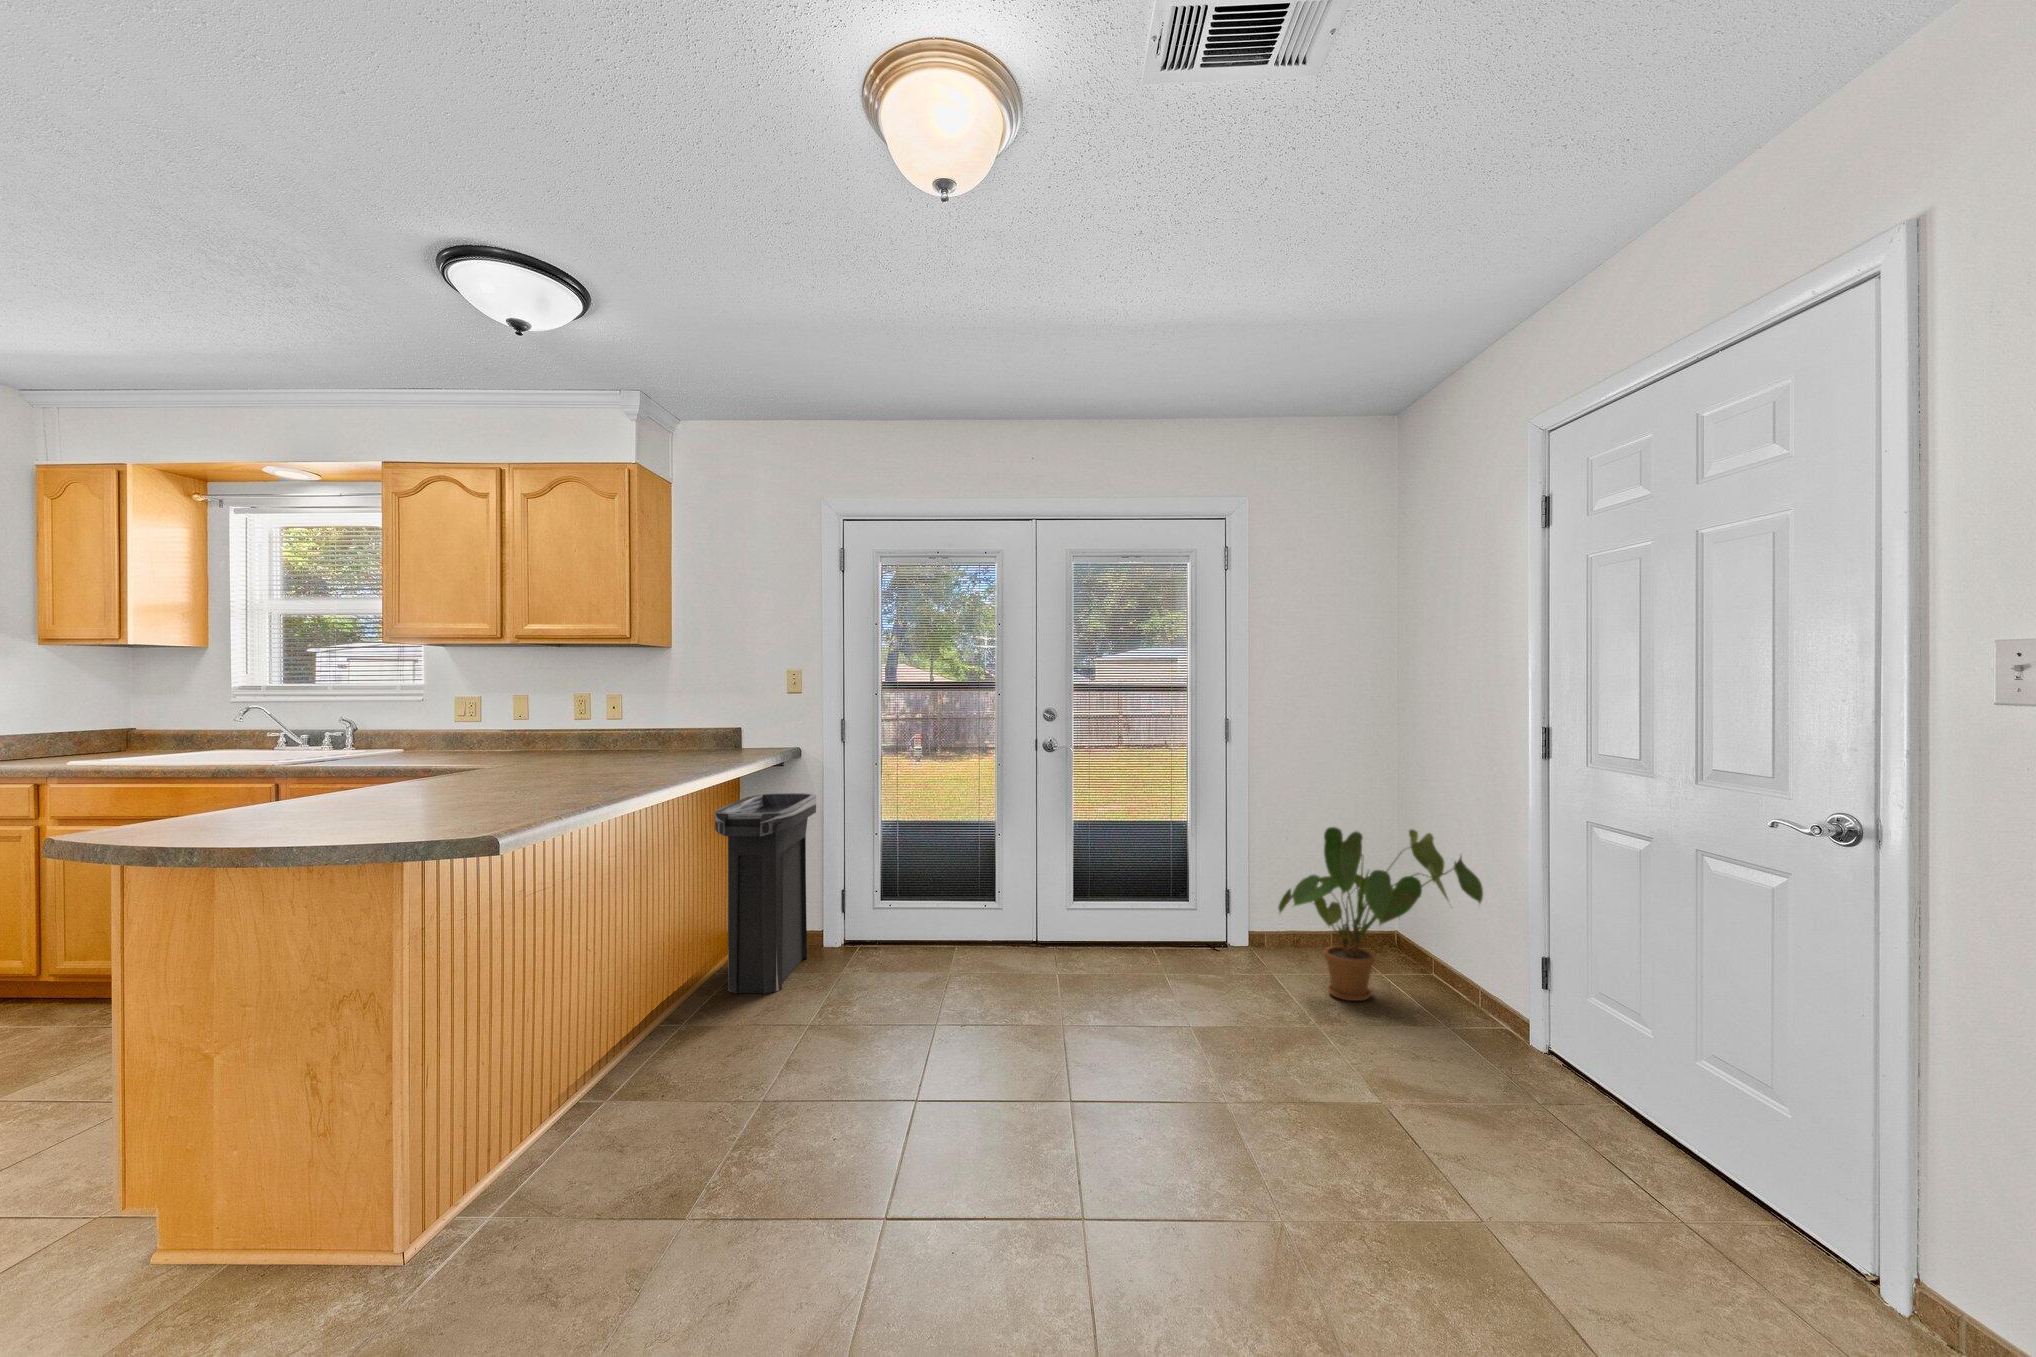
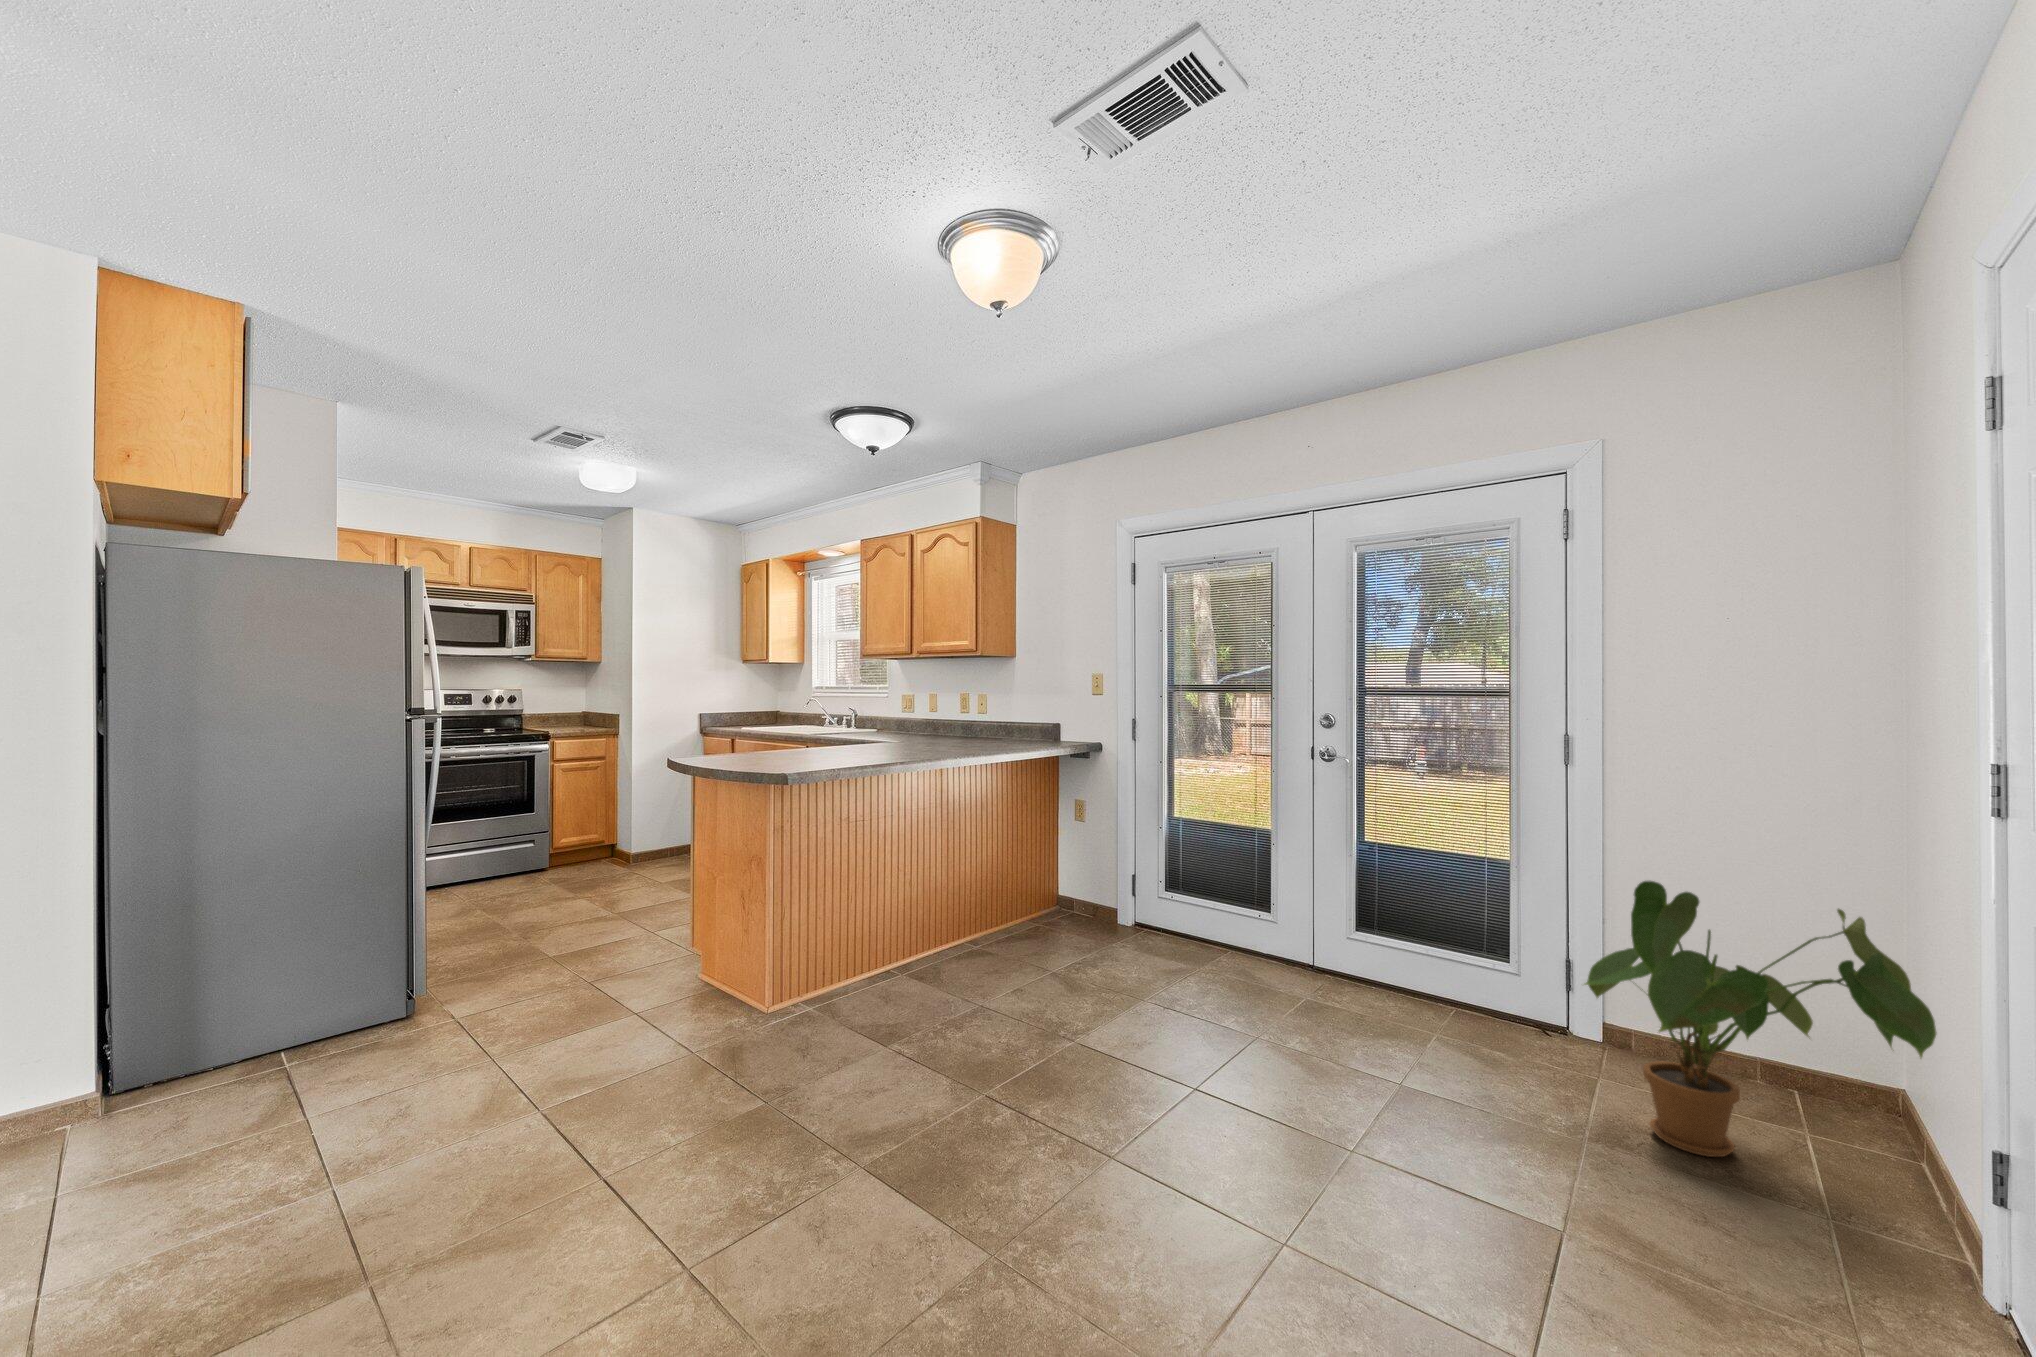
trash can: present [715,793,816,994] -> none [991,781,1107,948]

